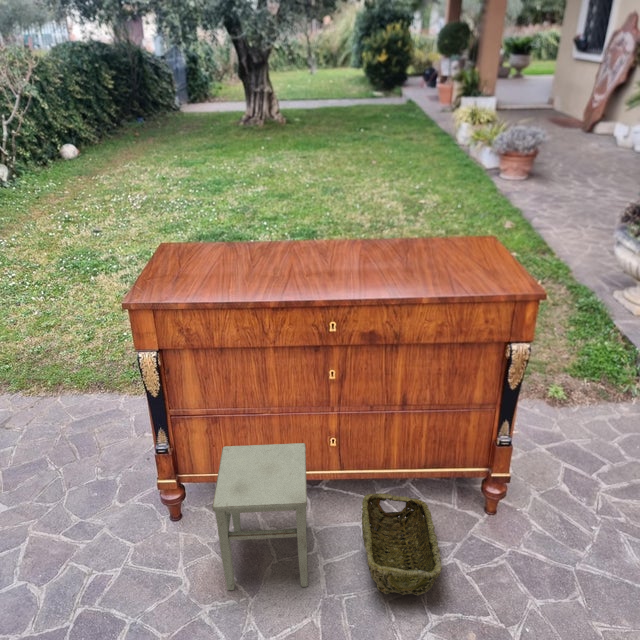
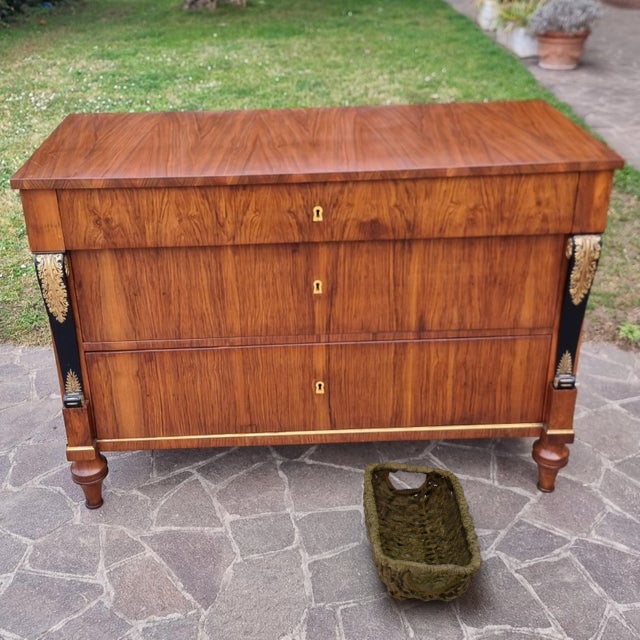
stool: present [212,443,308,590] -> none [141,389,286,603]

